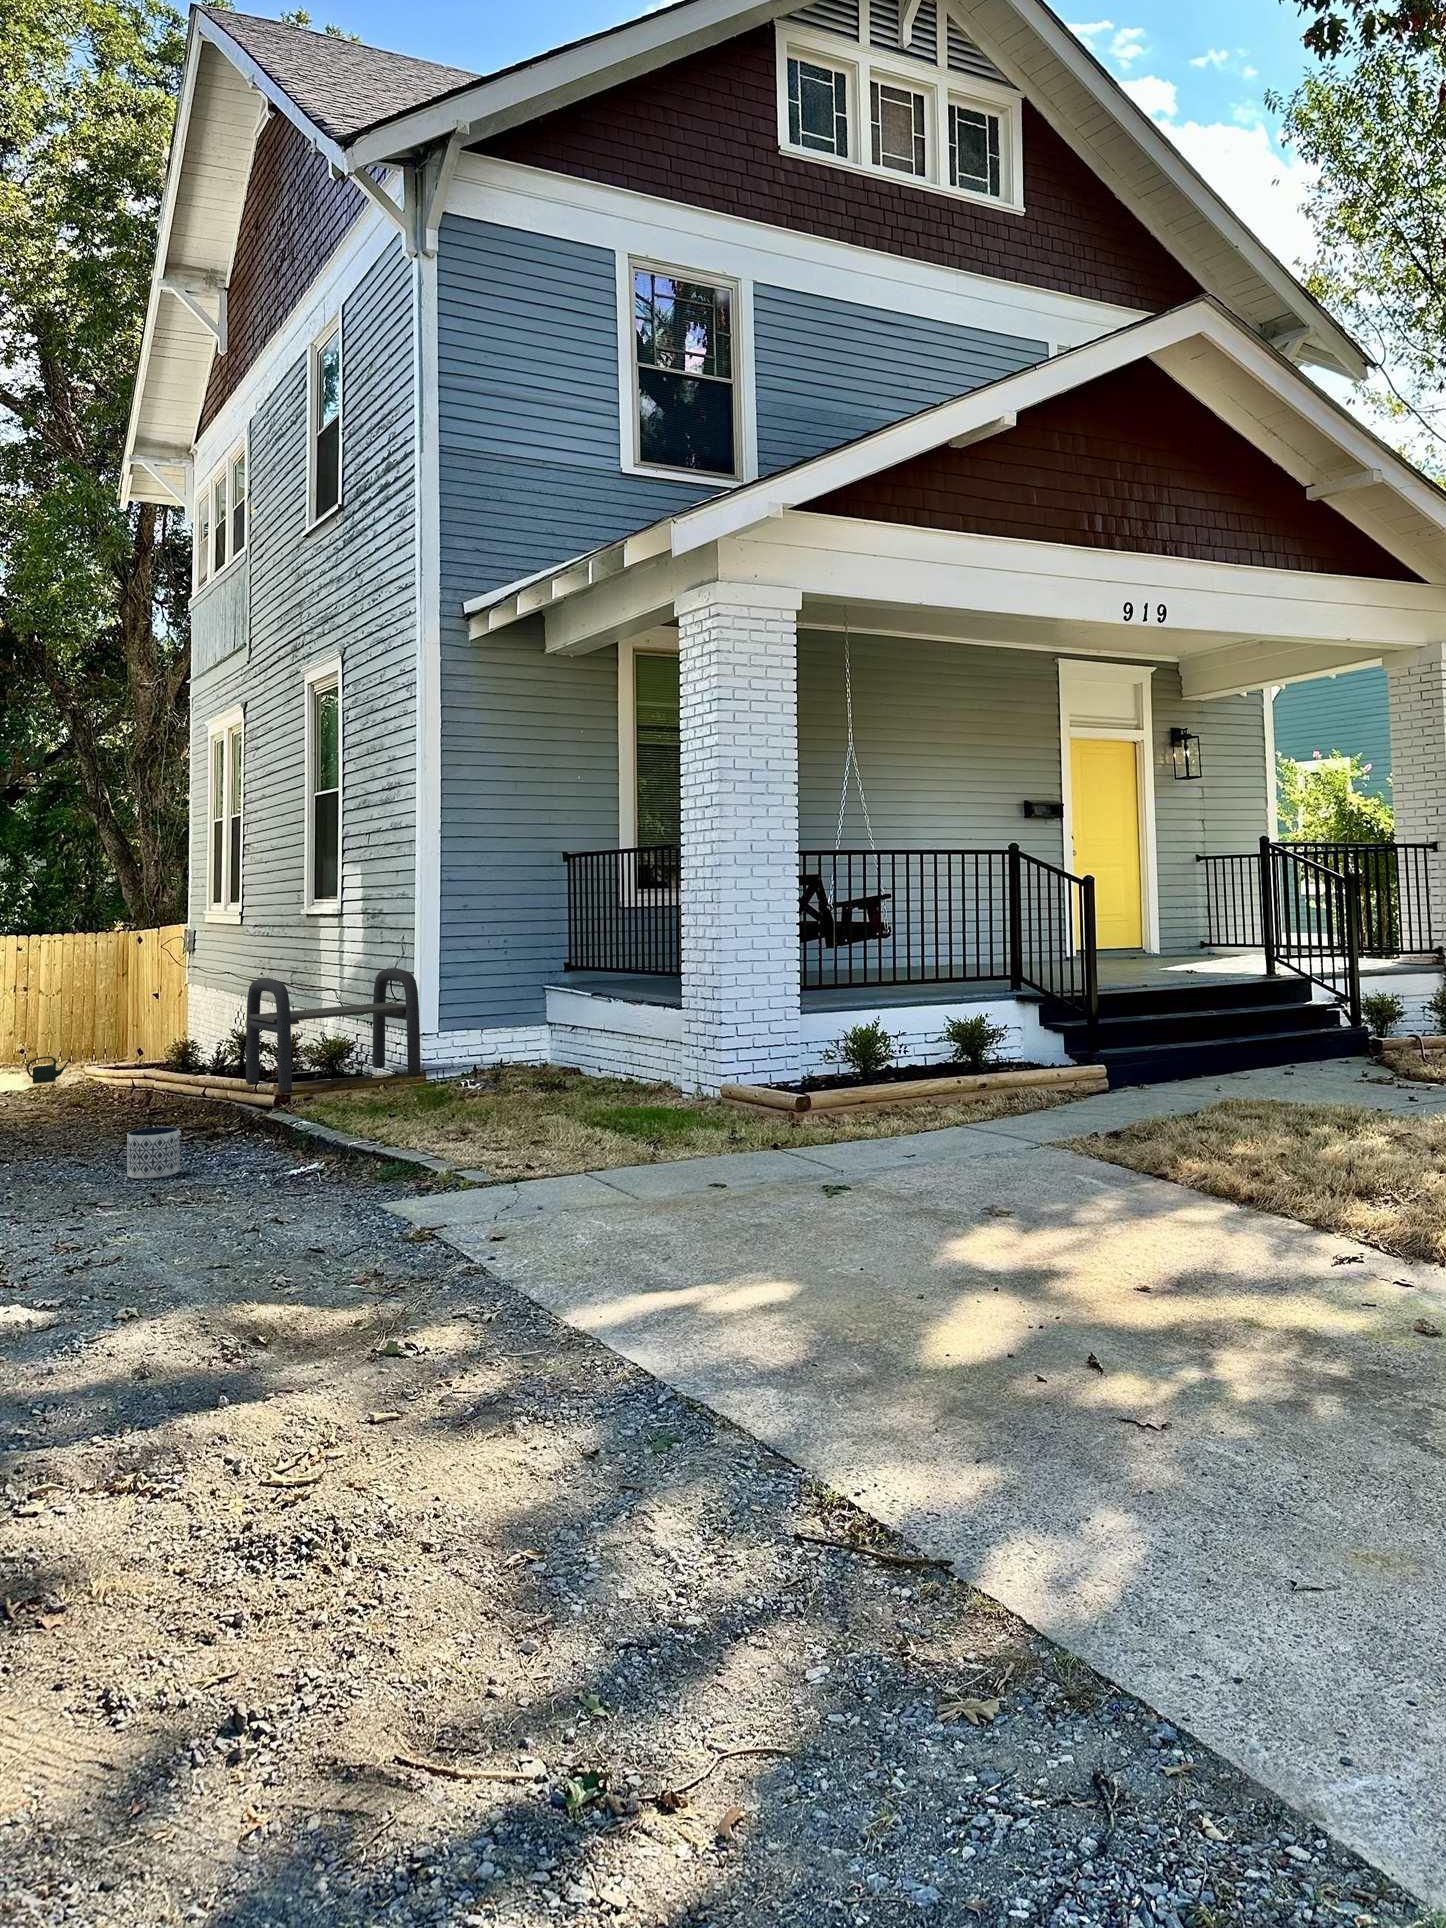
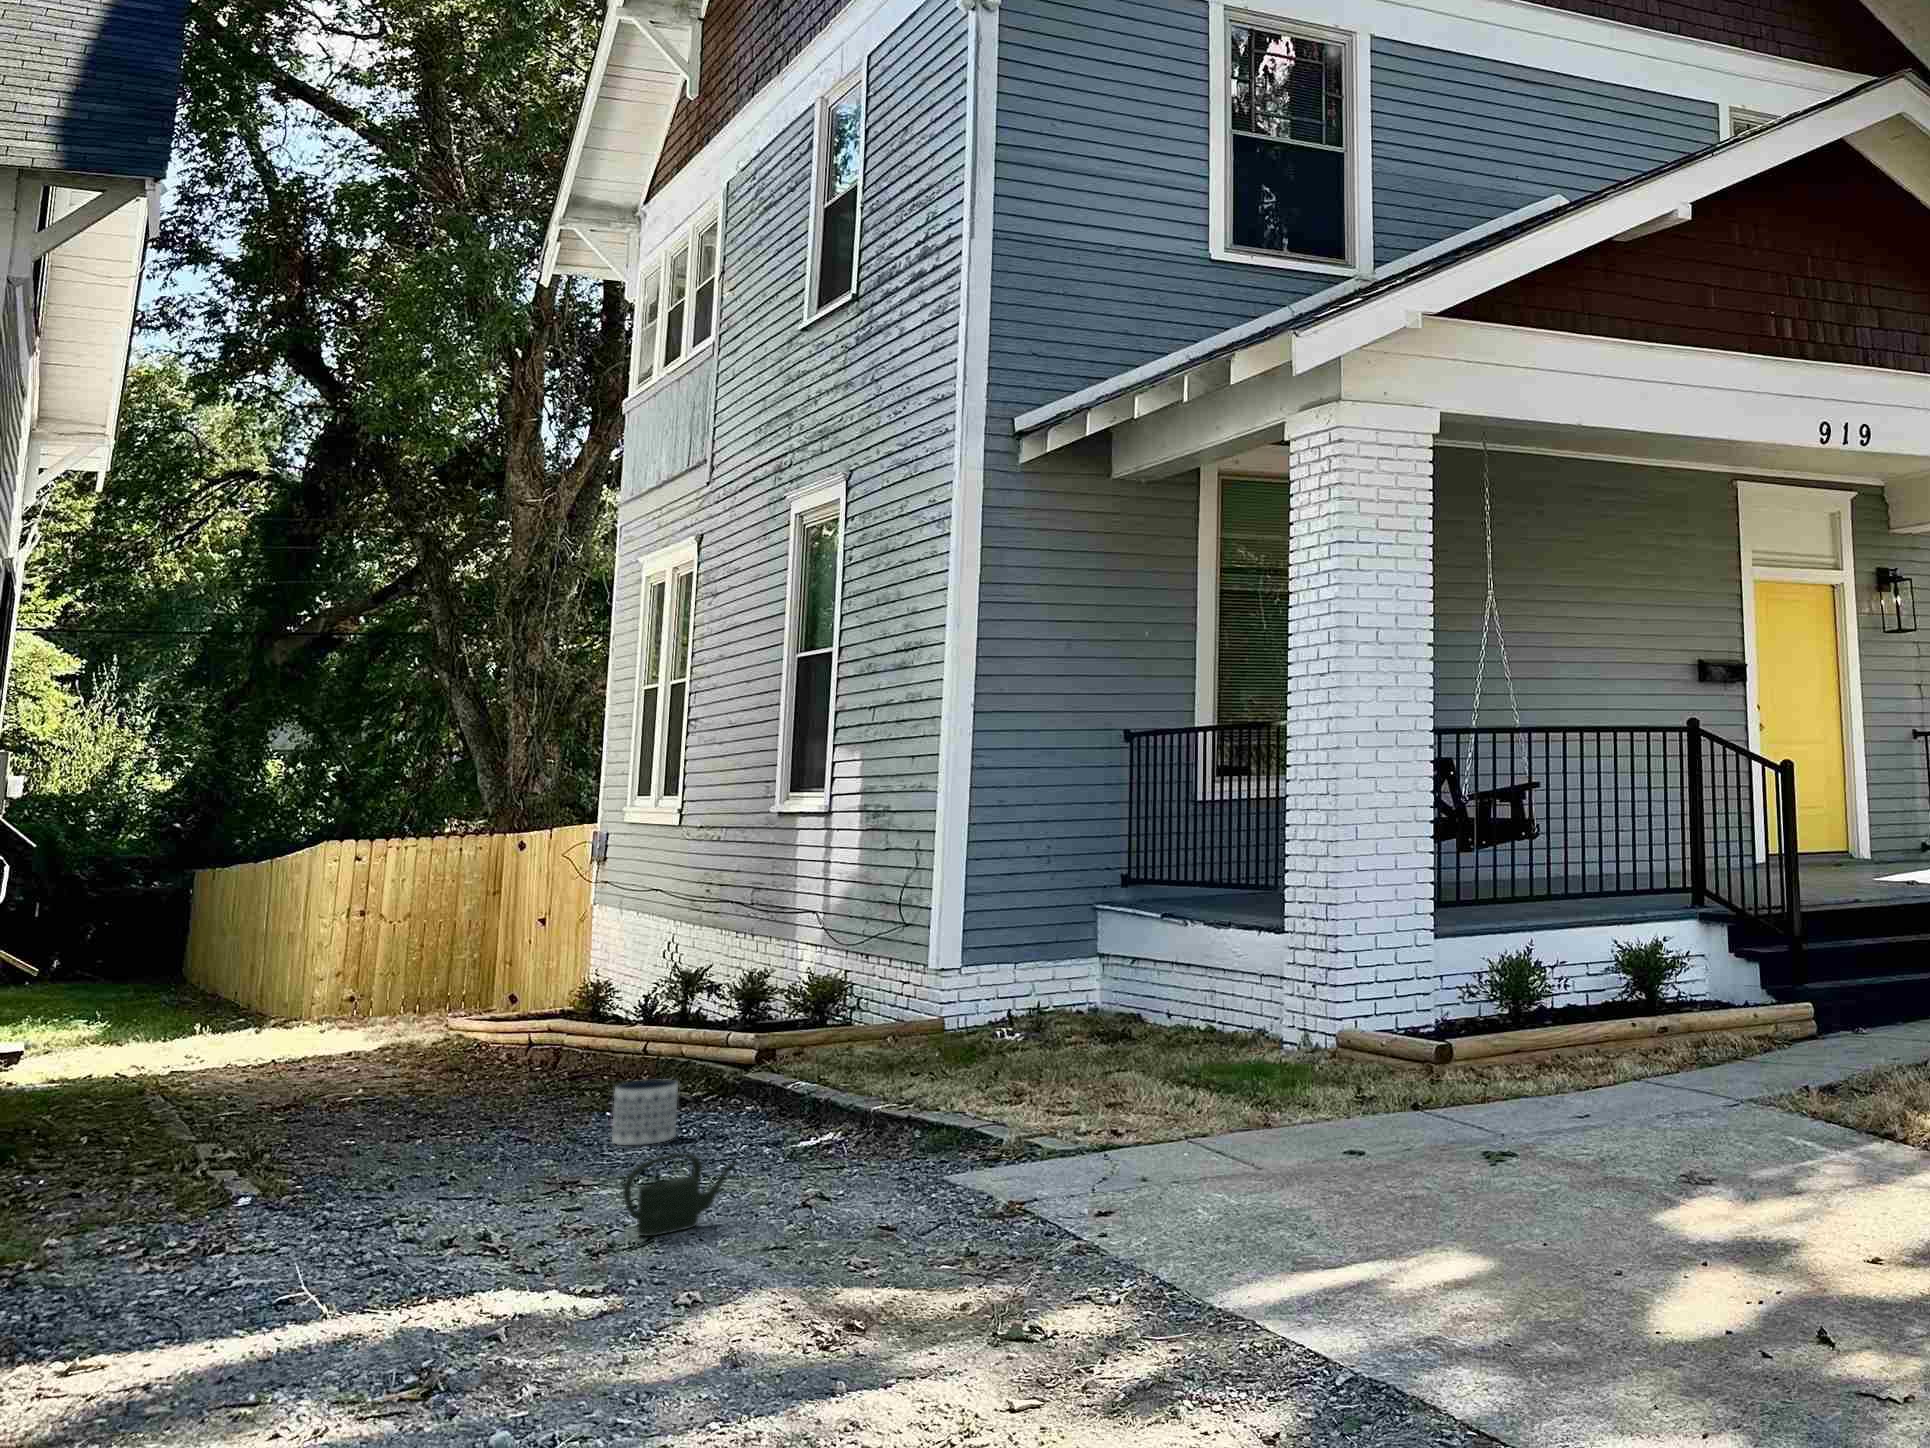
bench: present [246,968,421,1092] -> none [723,882,945,1042]
watering can: present [26,1057,71,1083] -> present [623,1153,737,1236]

